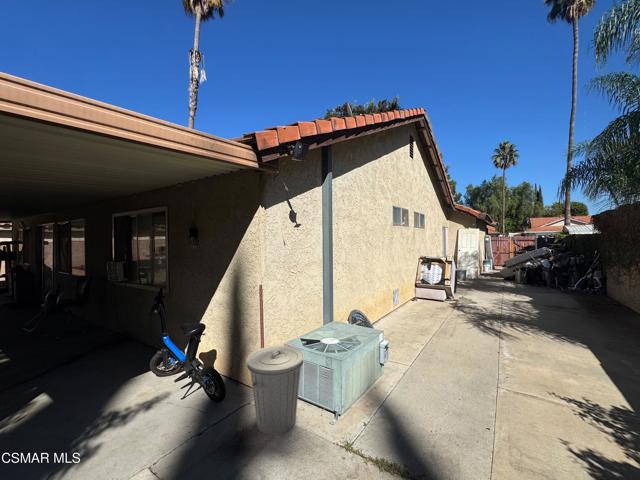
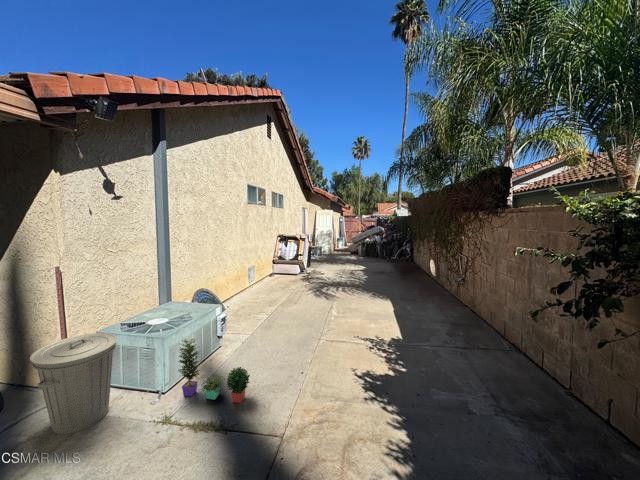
potted plant: none [352,364,431,448] -> present [178,339,250,403]

